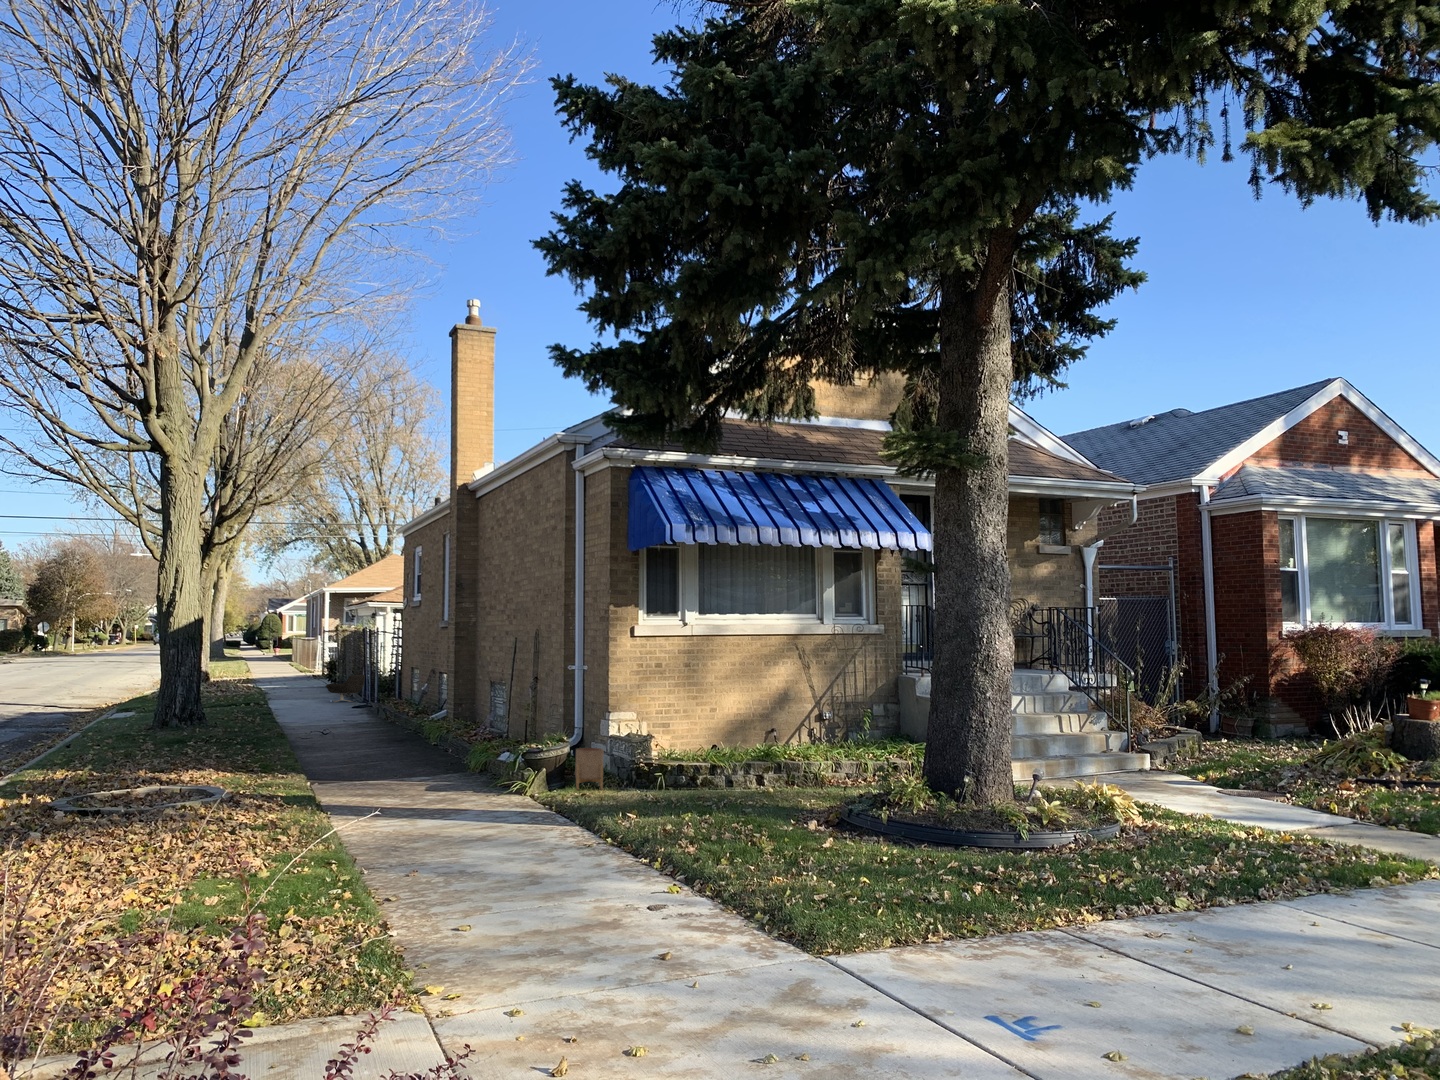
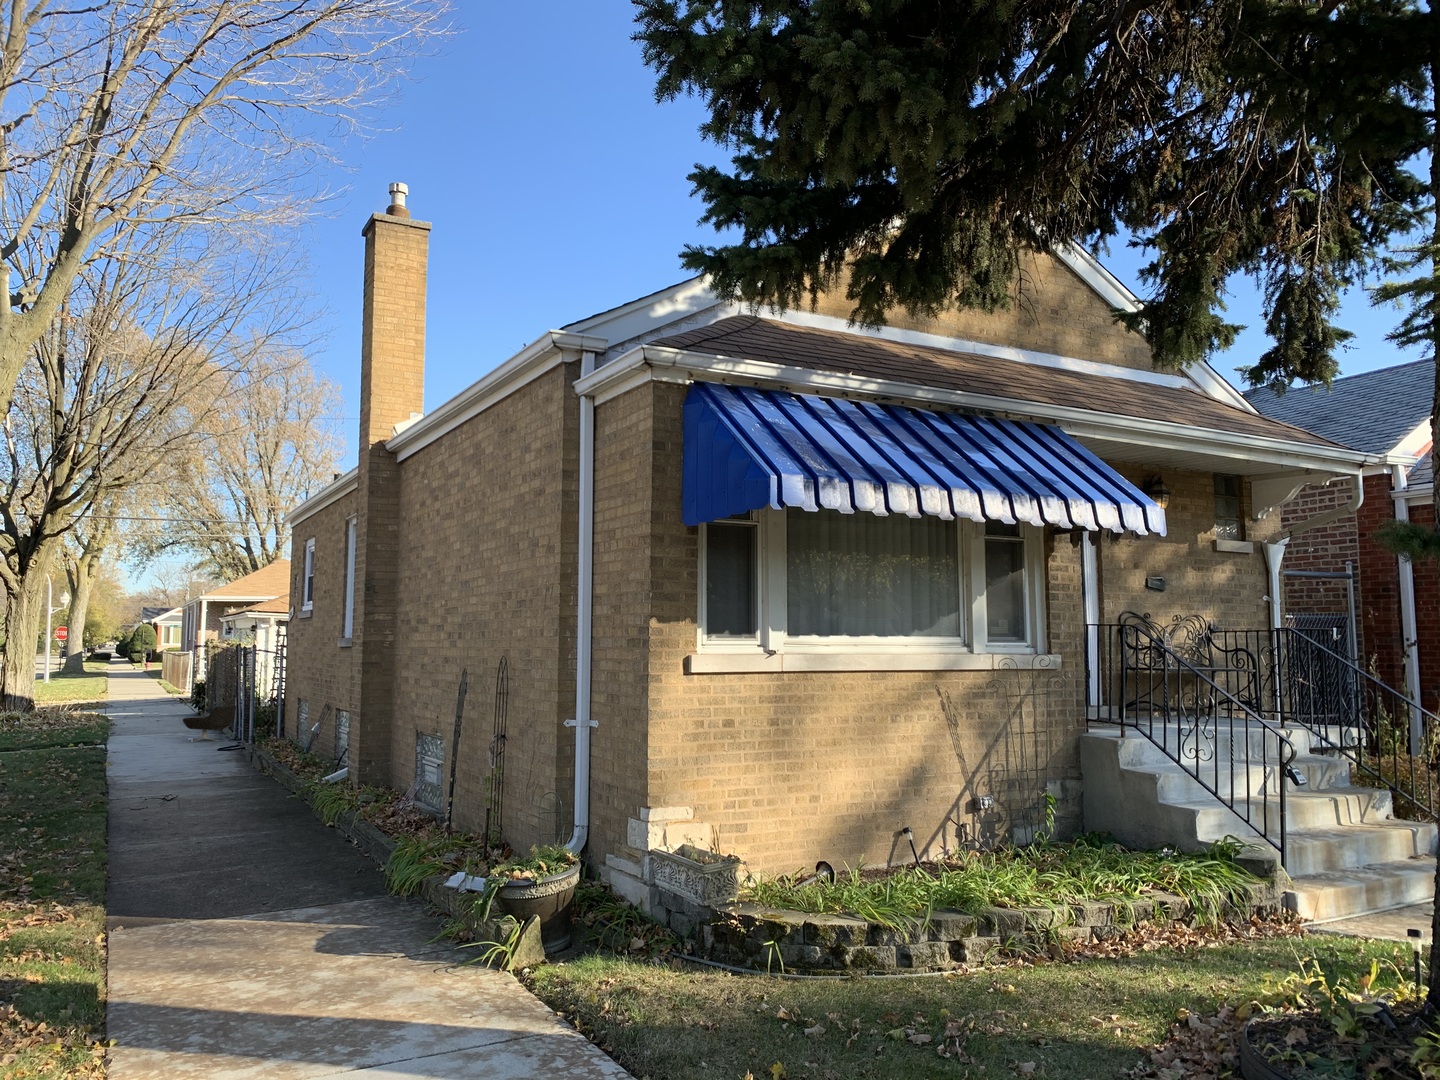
planter: present [575,748,604,790] -> none [590,870,643,953]

